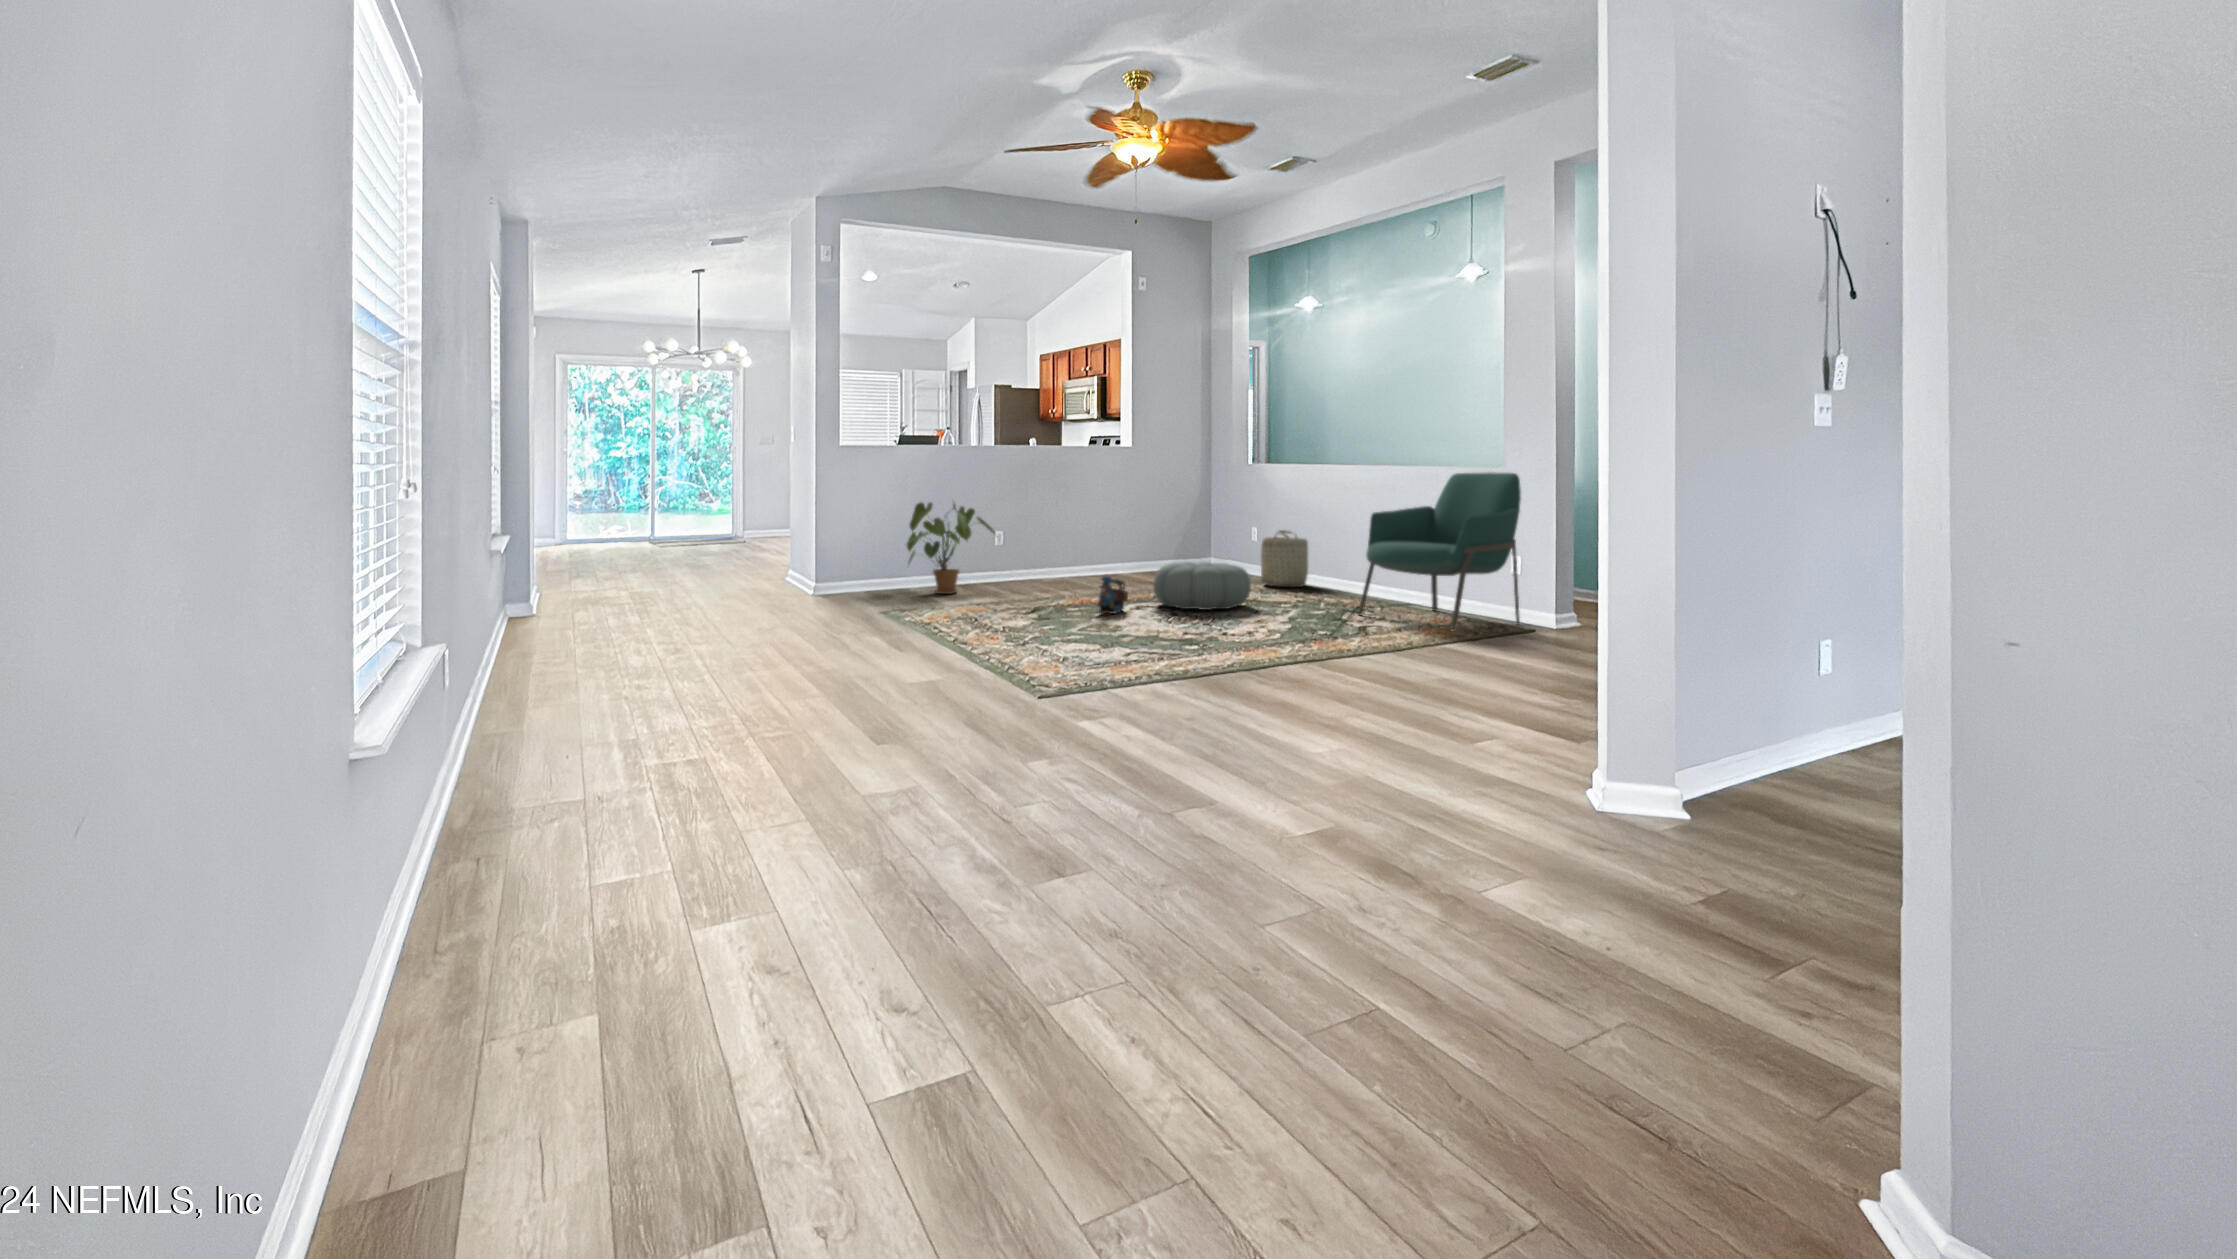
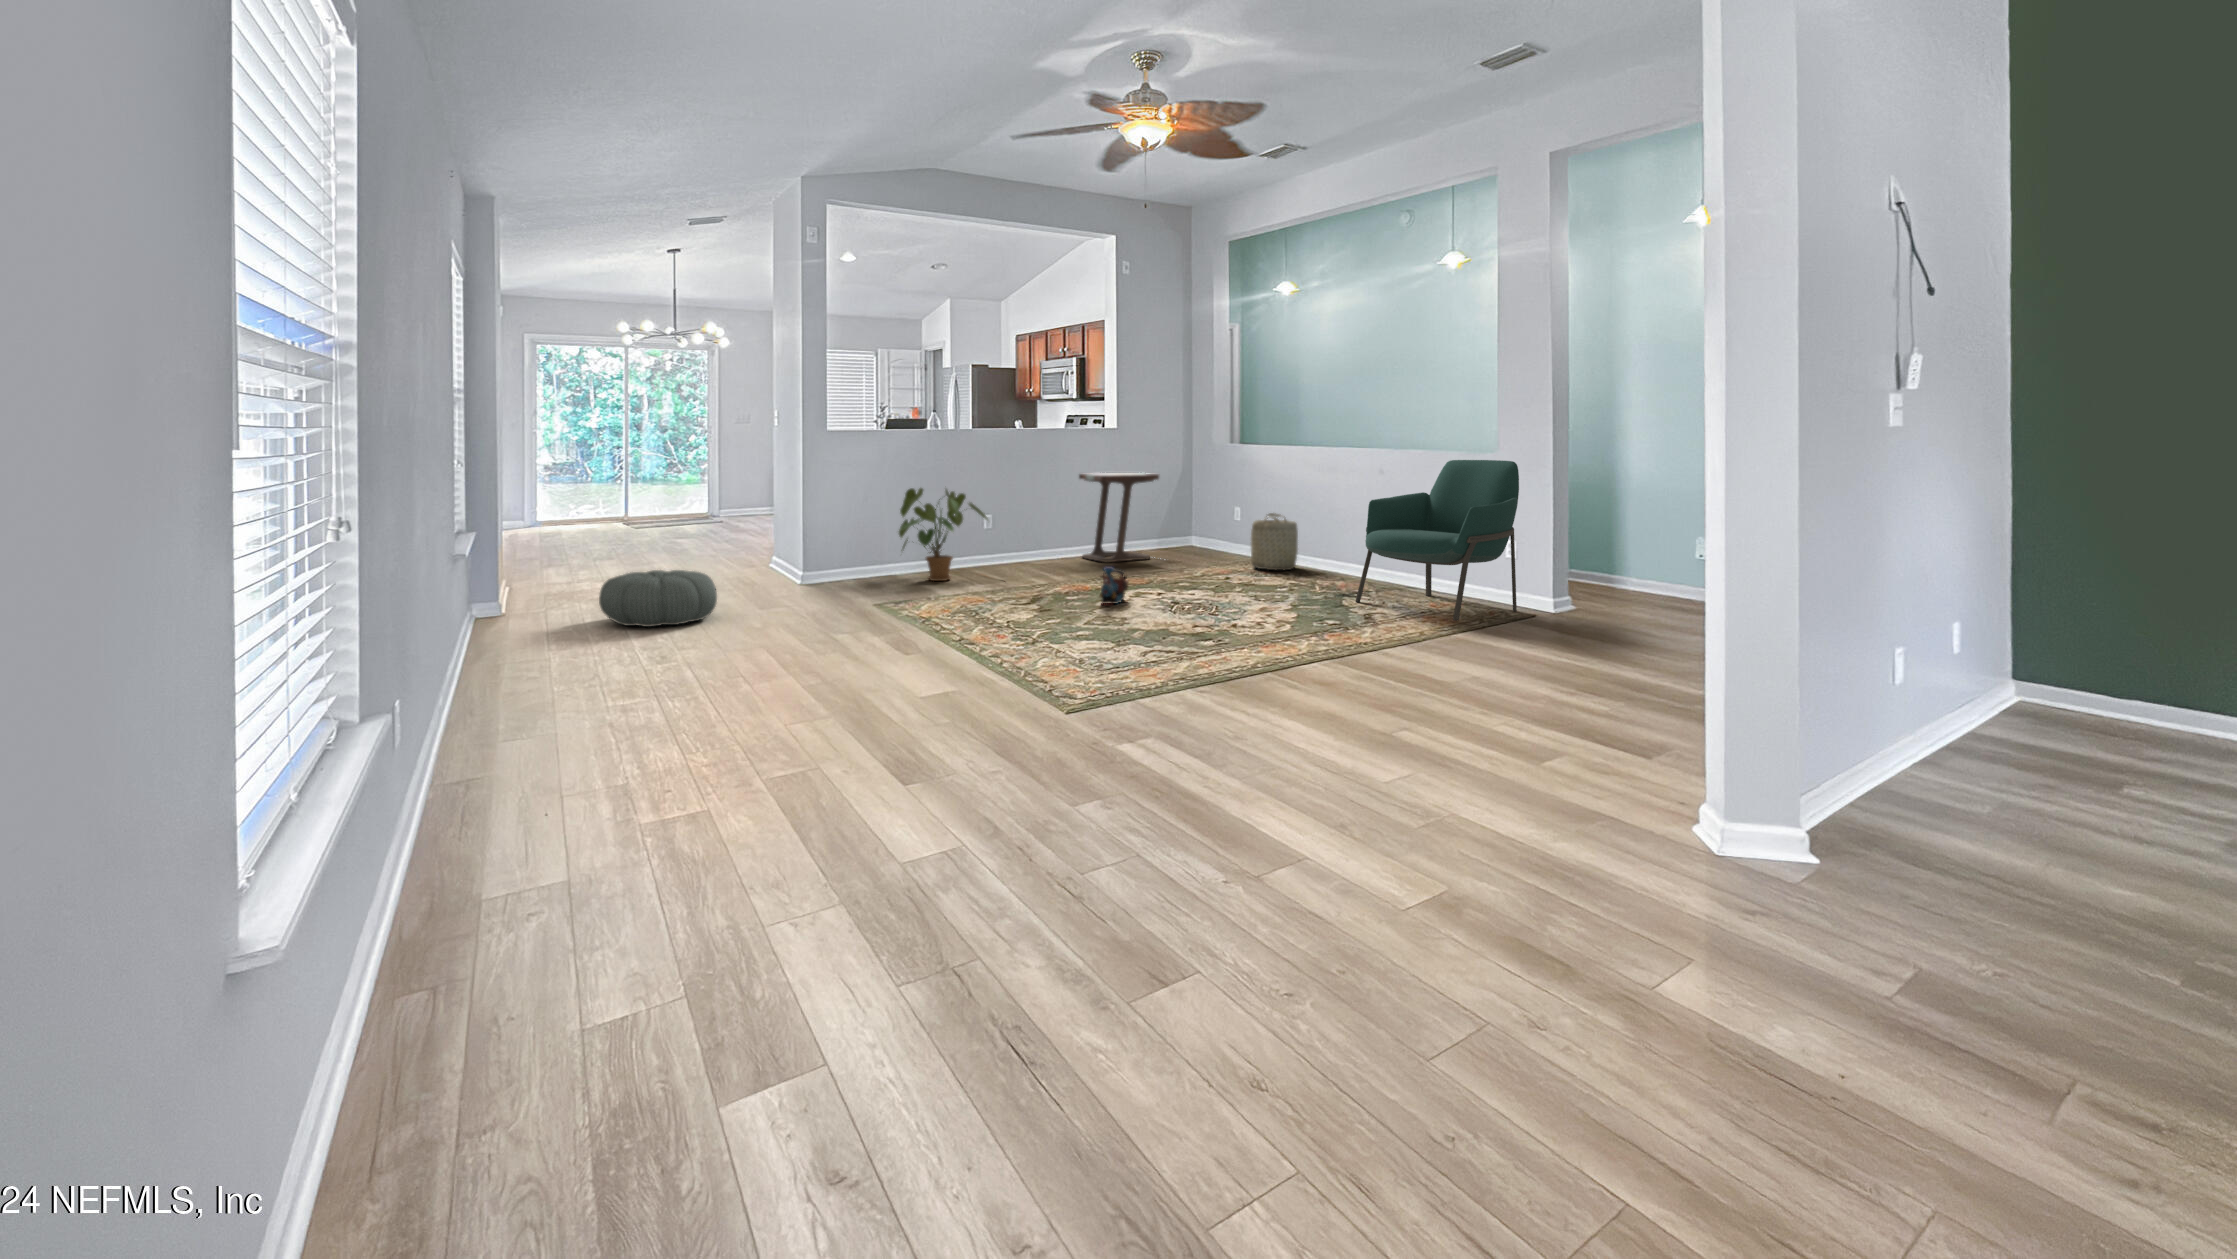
side table: none [1091,491,1180,579] -> present [1079,473,1159,562]
pouf: present [1153,562,1251,610] -> present [599,570,717,627]

